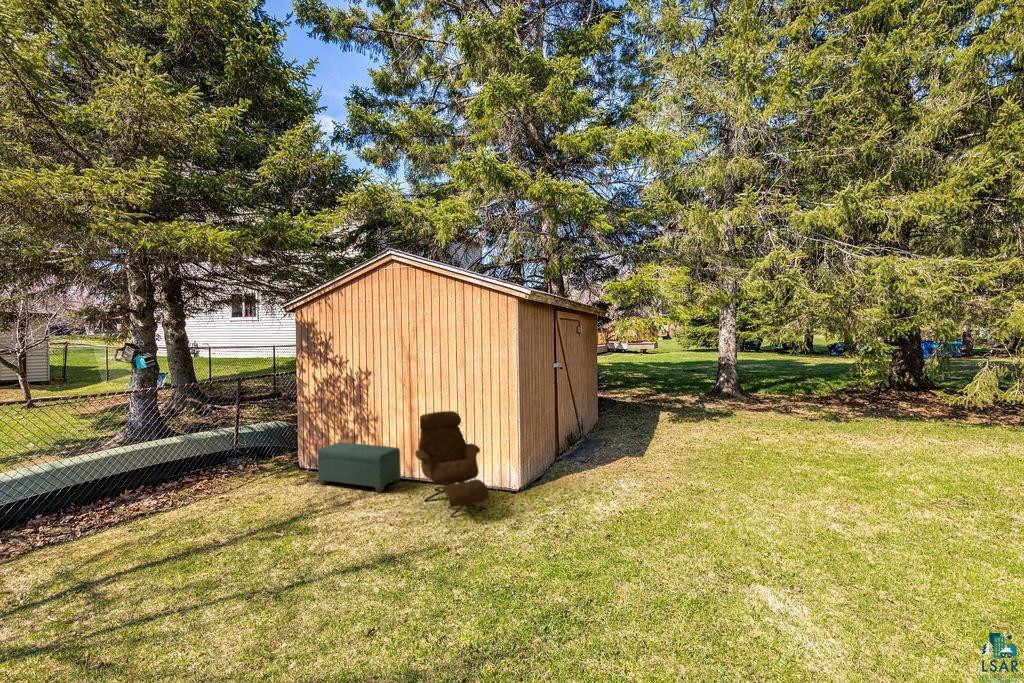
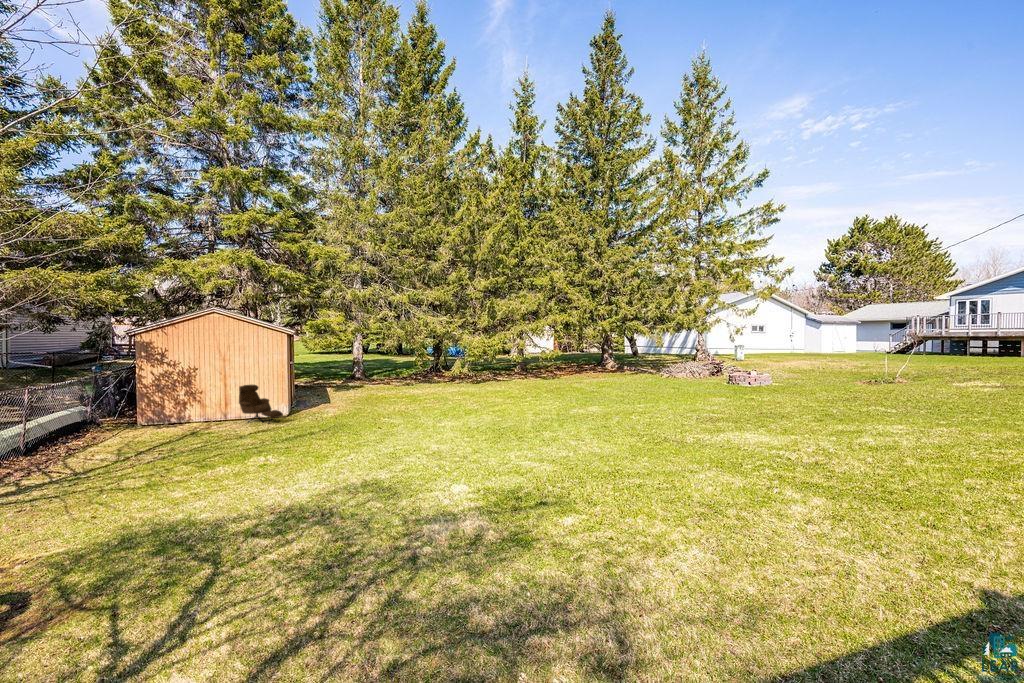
bench: present [318,442,401,492] -> none [172,405,221,427]

